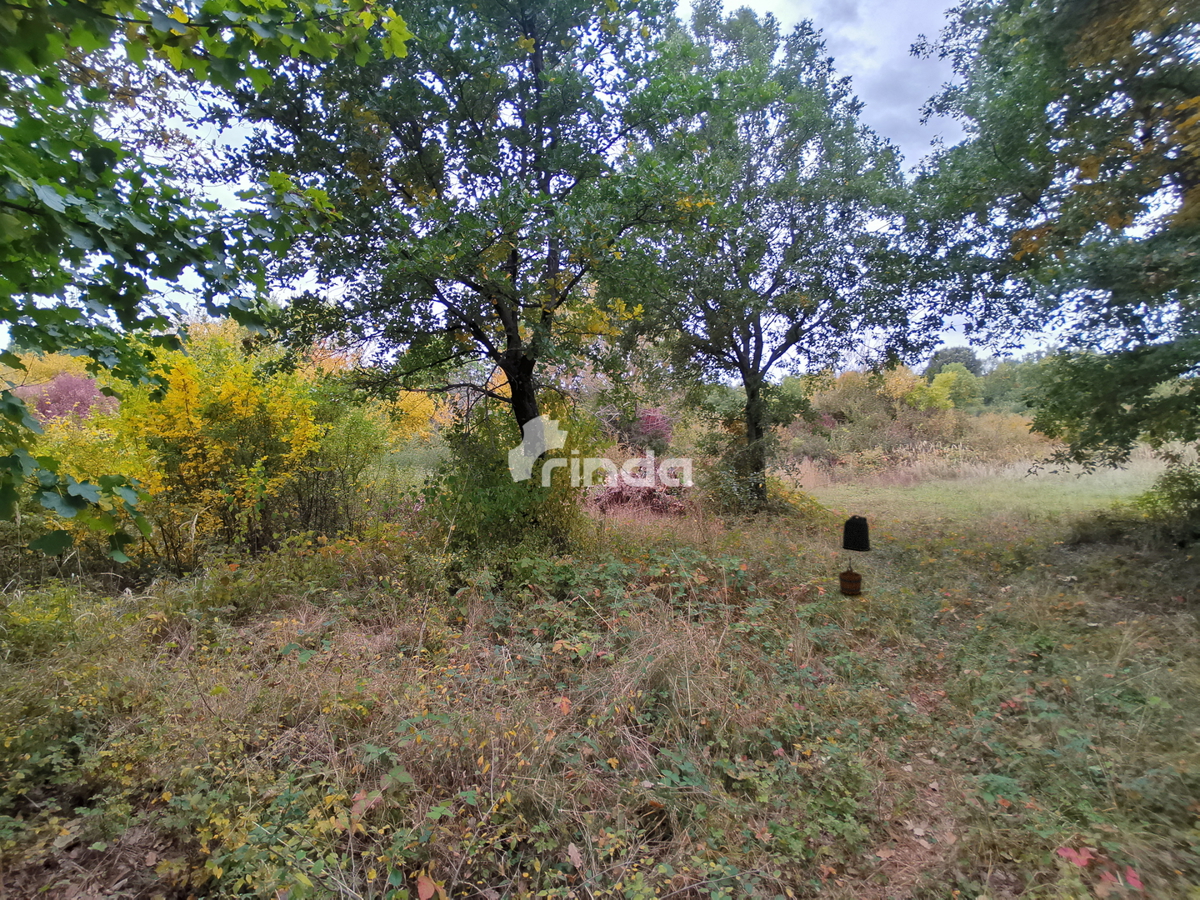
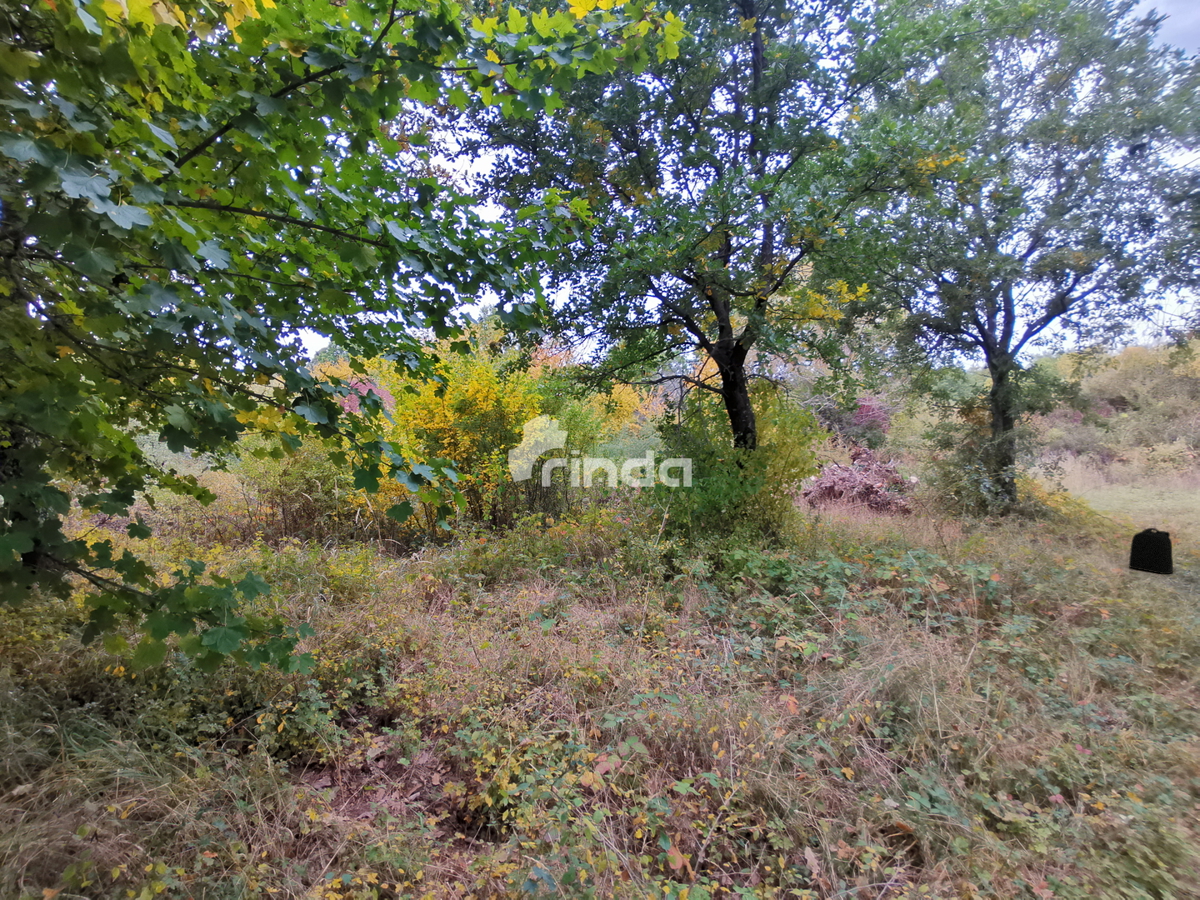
wooden bucket: present [839,557,862,594] -> none [1129,580,1166,627]

